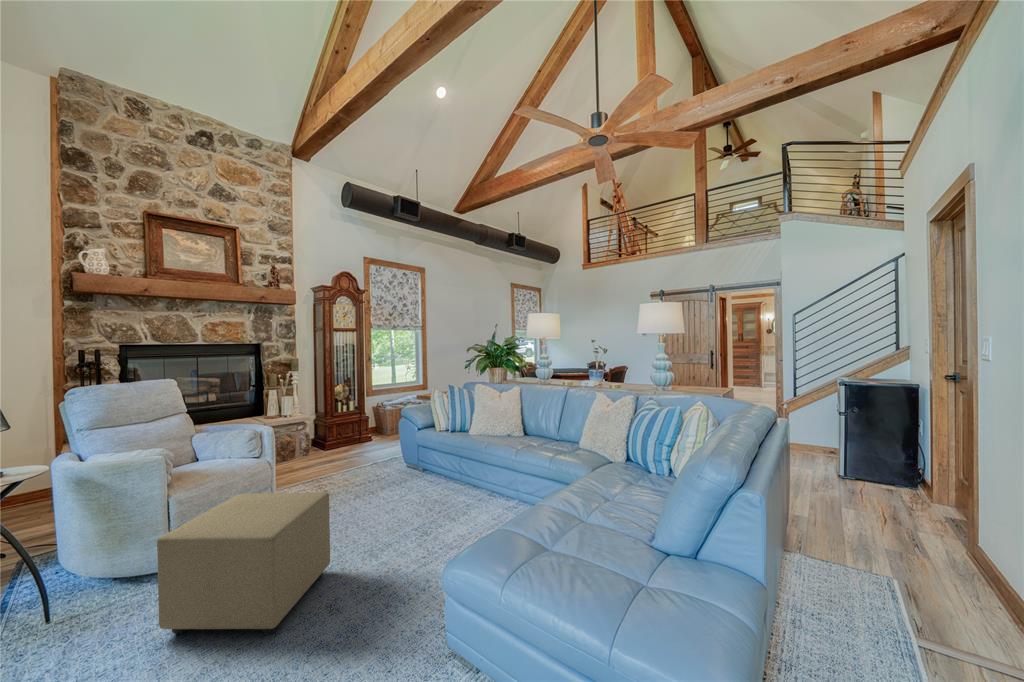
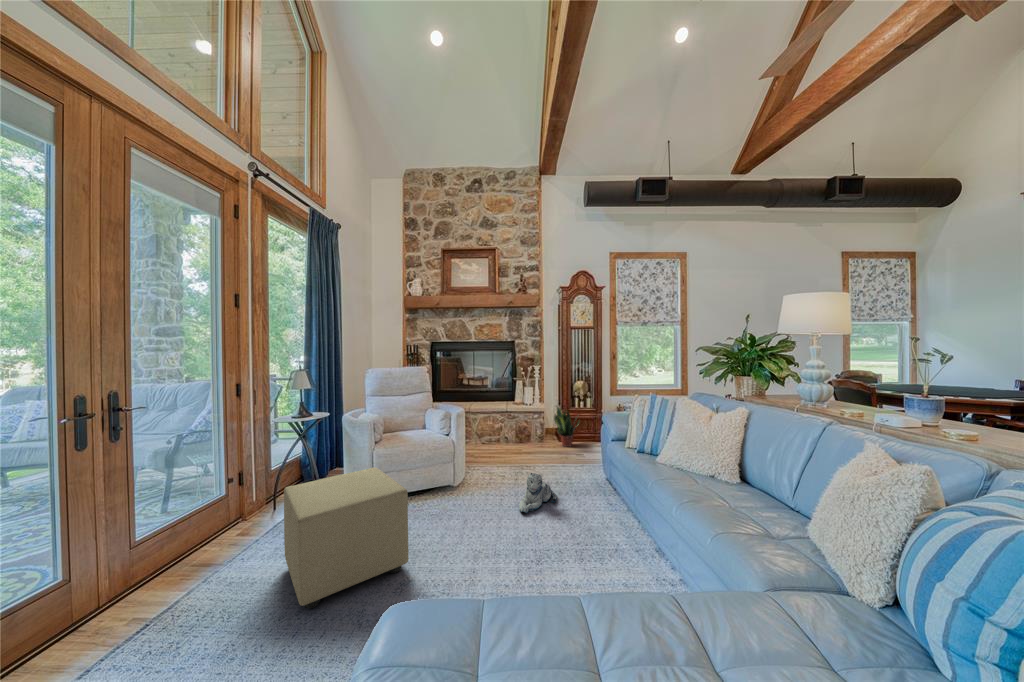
potted plant: none [323,412,353,453] -> present [554,407,579,447]
plush toy: none [361,468,391,504] -> present [519,473,557,513]

